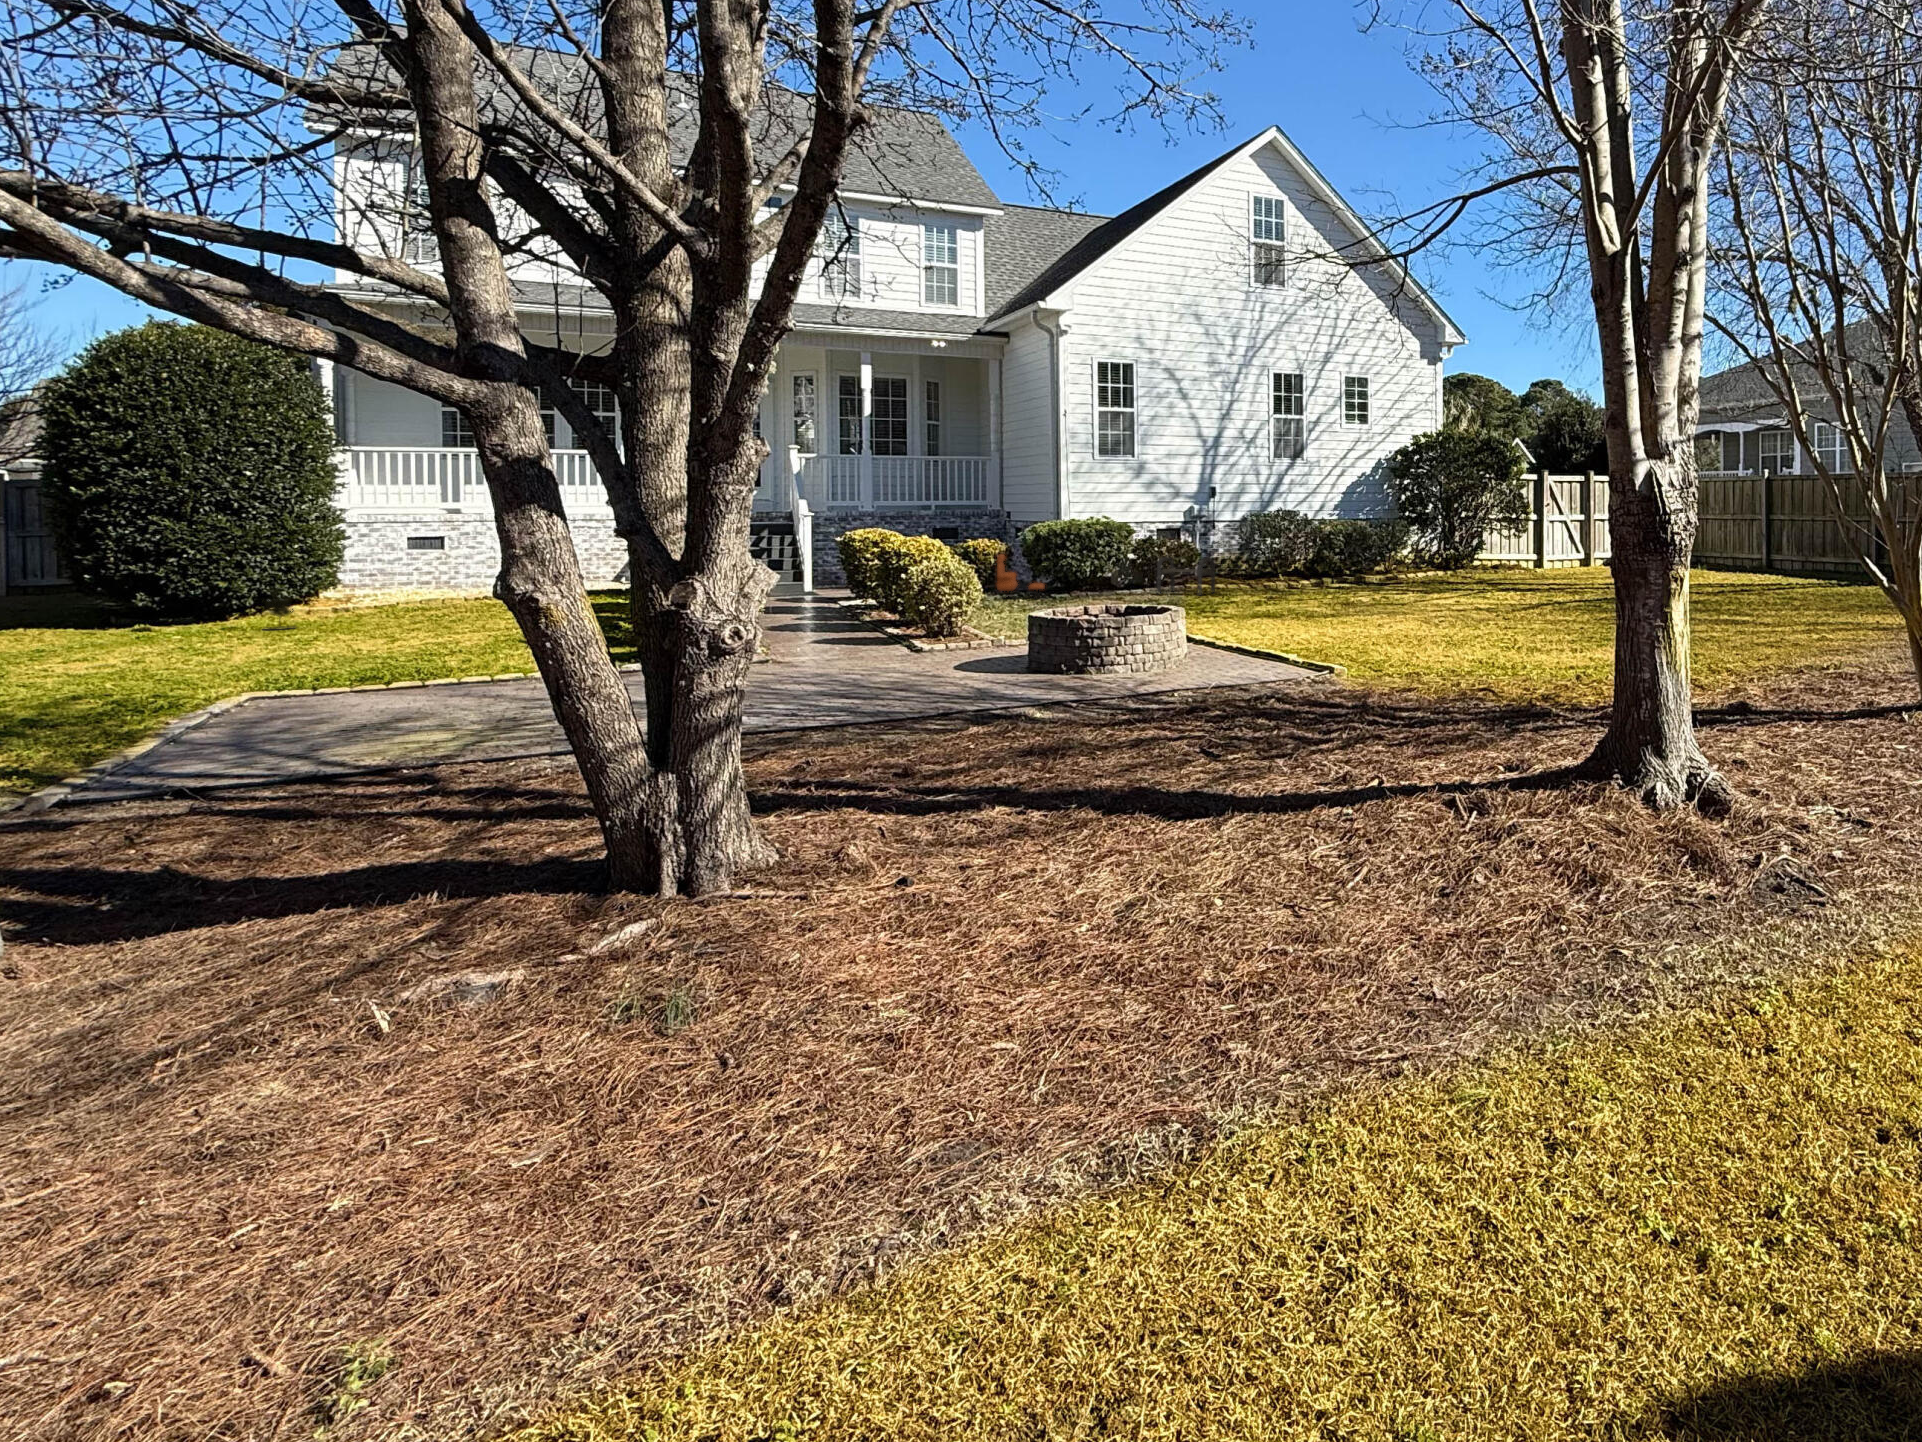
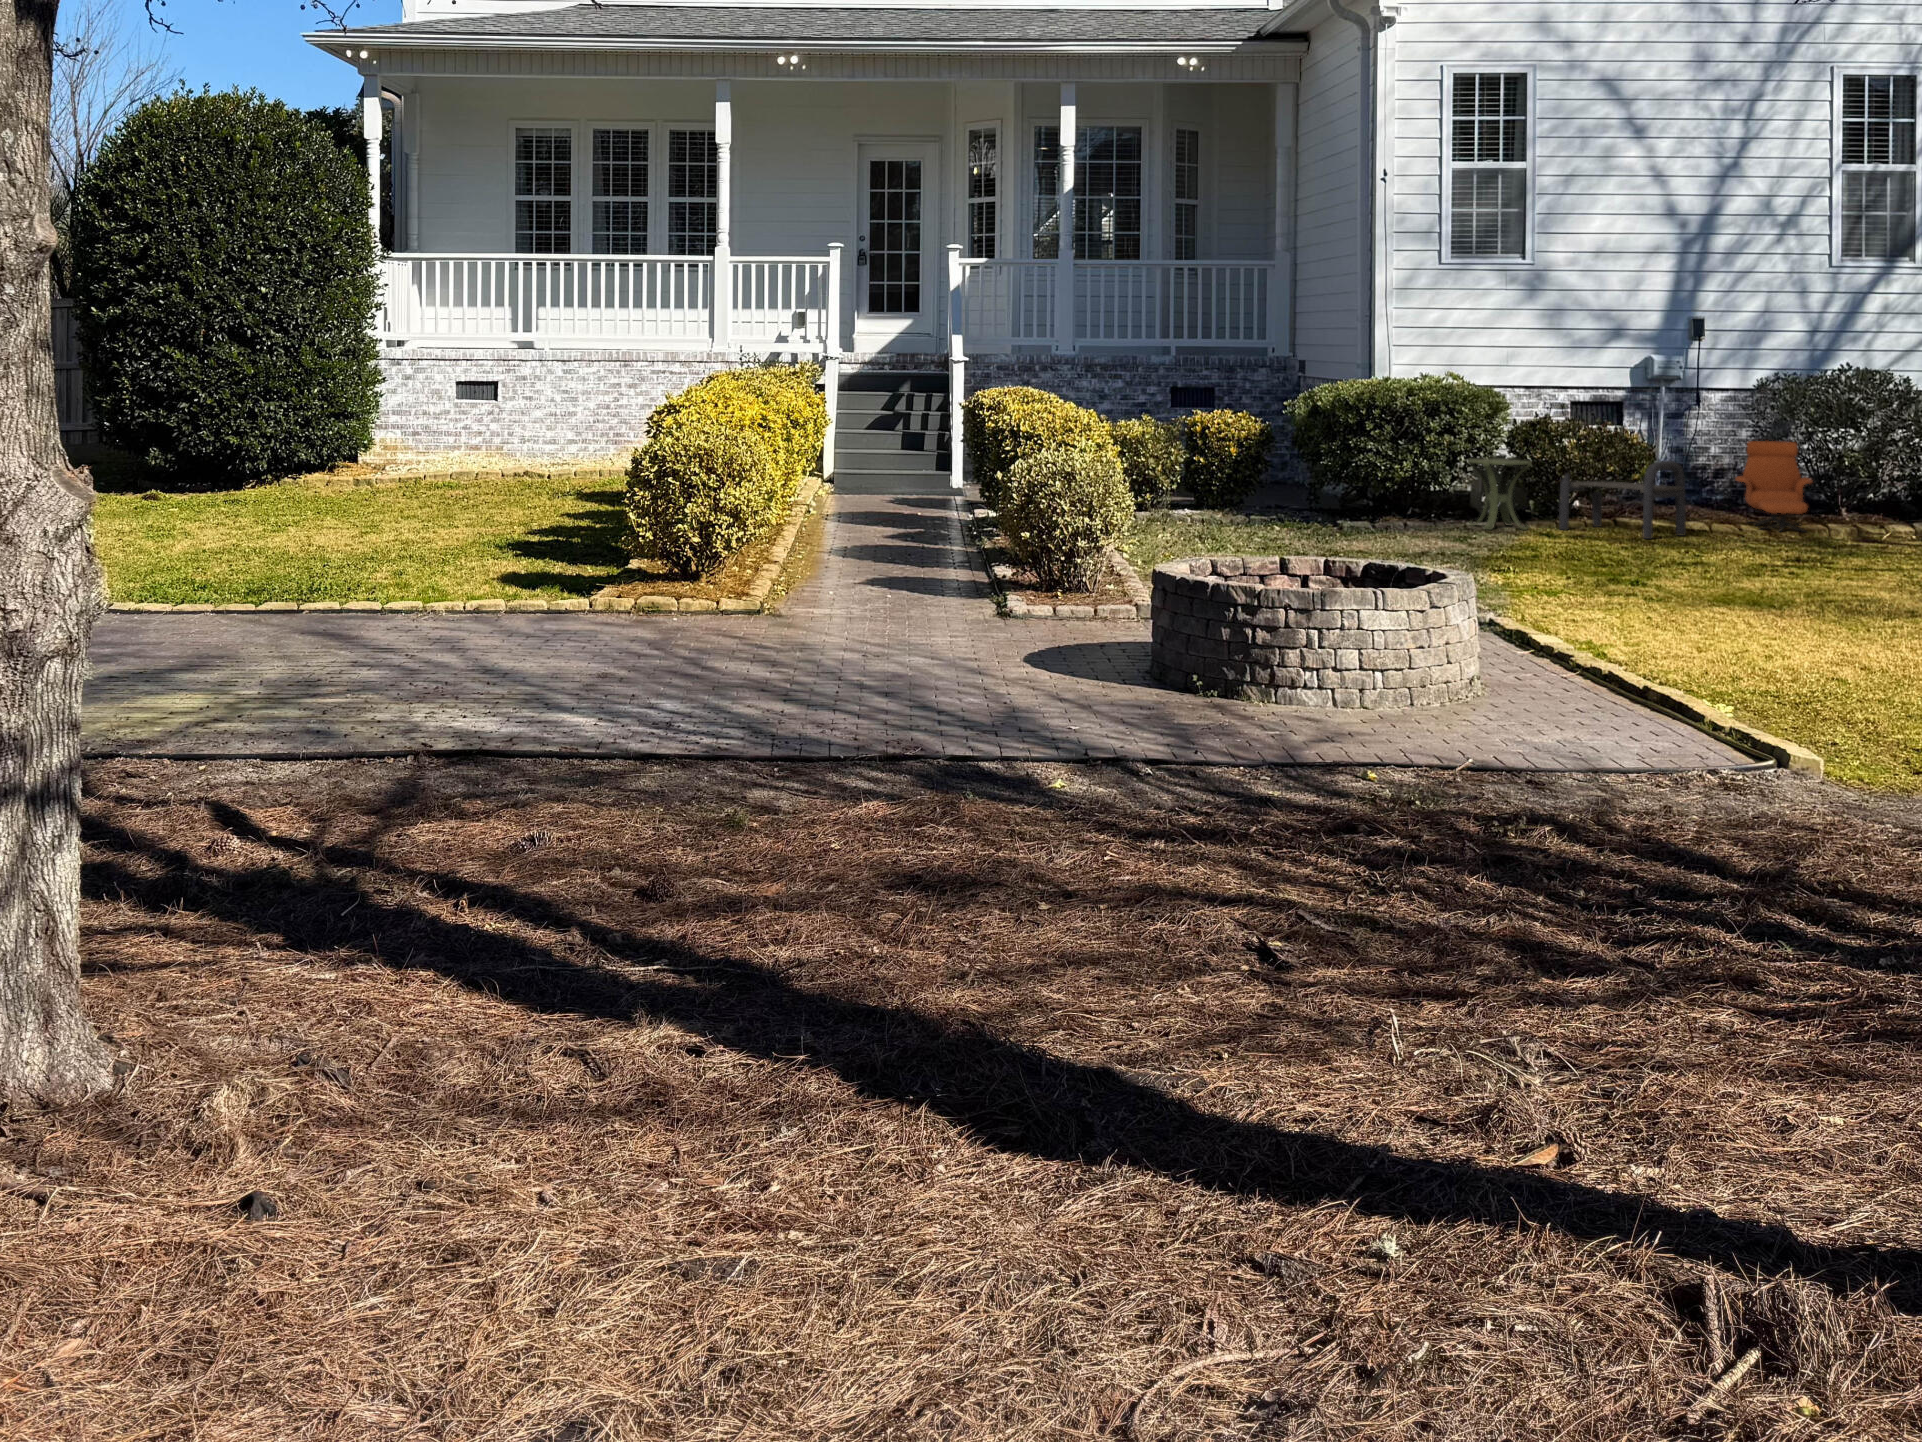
lounge chair: present [996,554,1044,599] -> present [1736,441,1812,532]
side table: none [1111,560,1144,596] -> present [1468,459,1532,530]
potted tree: present [262,590,294,630] -> none [273,437,310,500]

